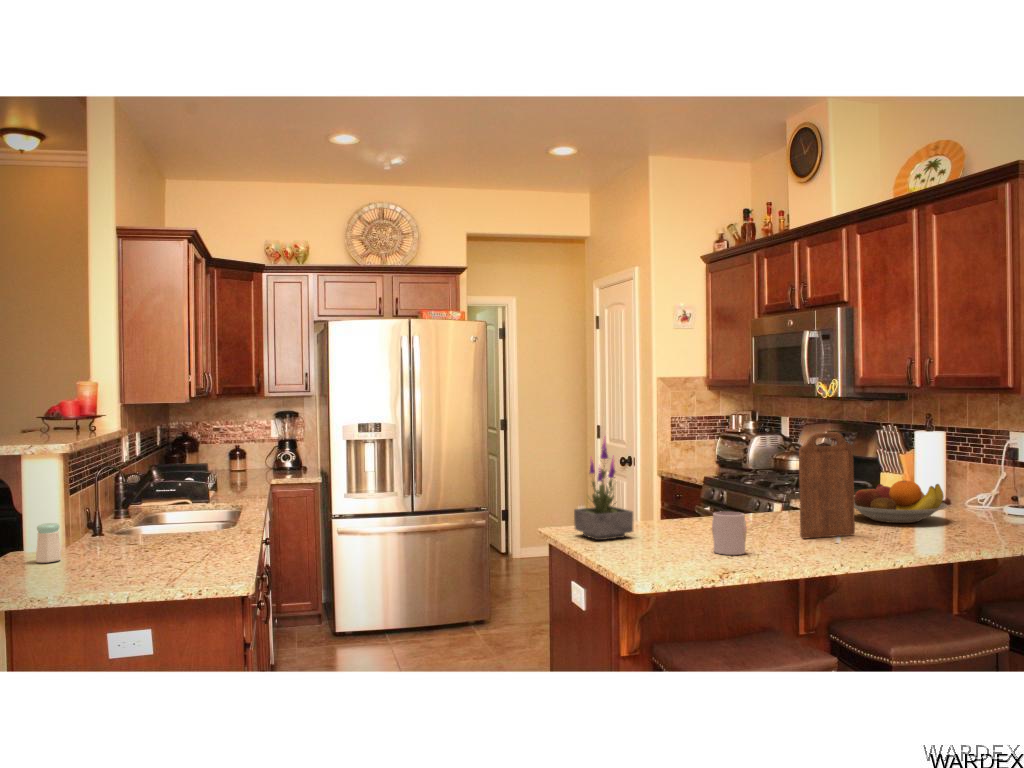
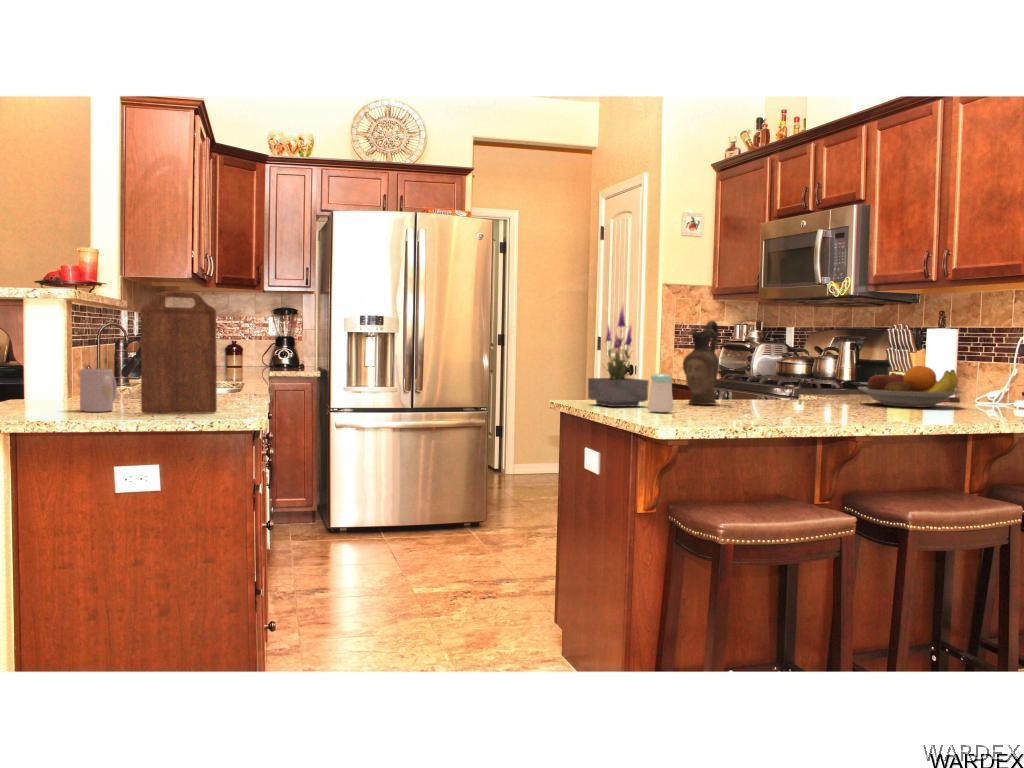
cutting board: present [799,432,855,539] -> present [141,291,217,413]
ceramic pitcher: none [668,444,704,530] -> present [683,321,719,405]
mug: present [712,512,747,555] -> present [80,369,117,412]
salt shaker: present [36,523,61,563] -> present [648,374,673,412]

